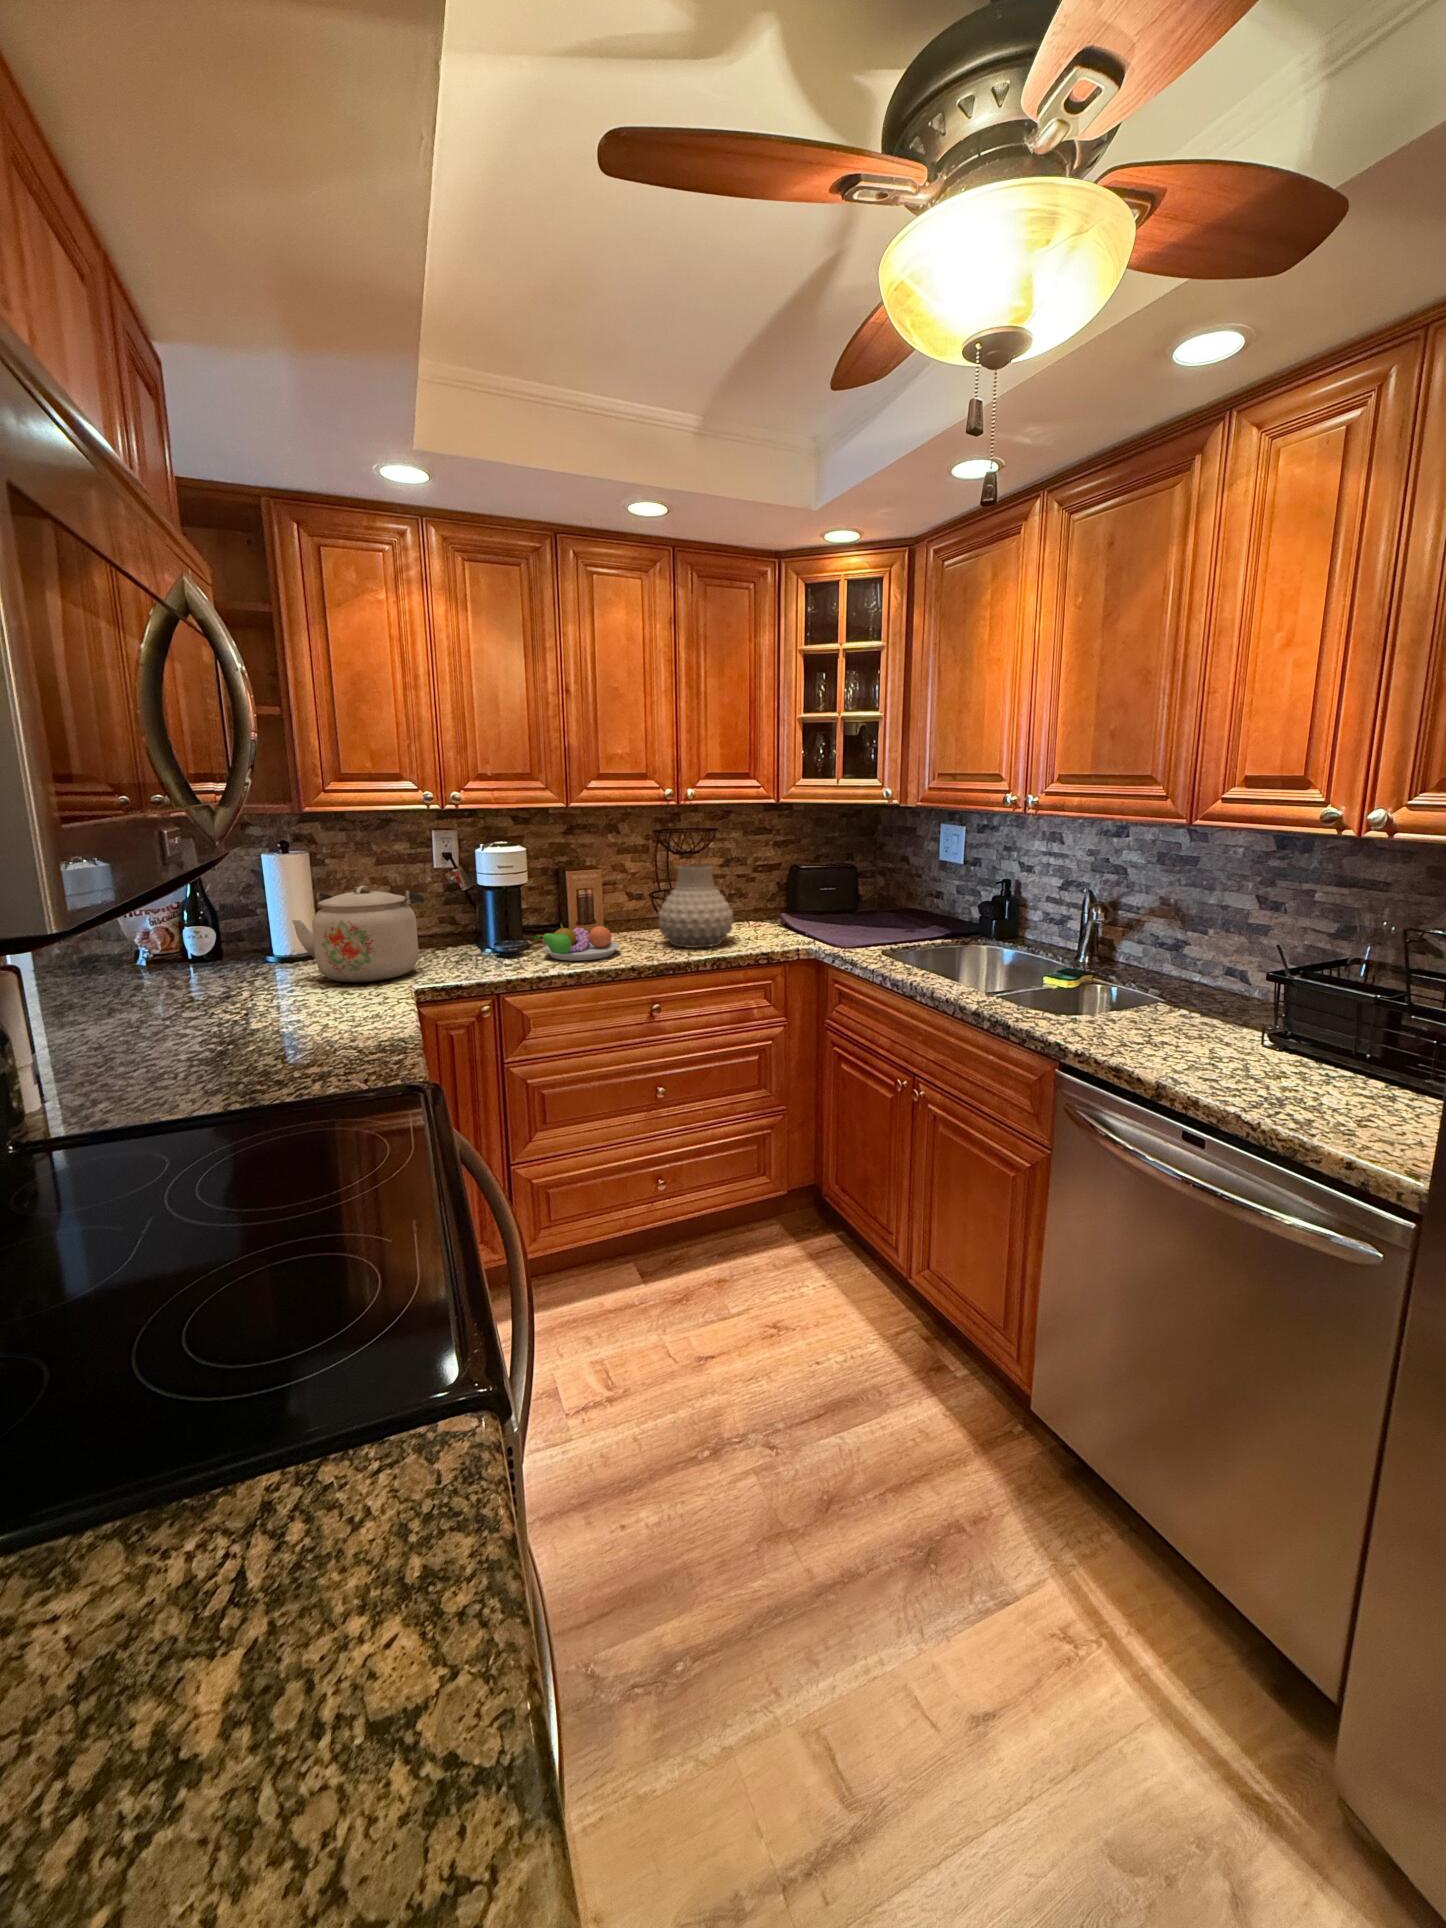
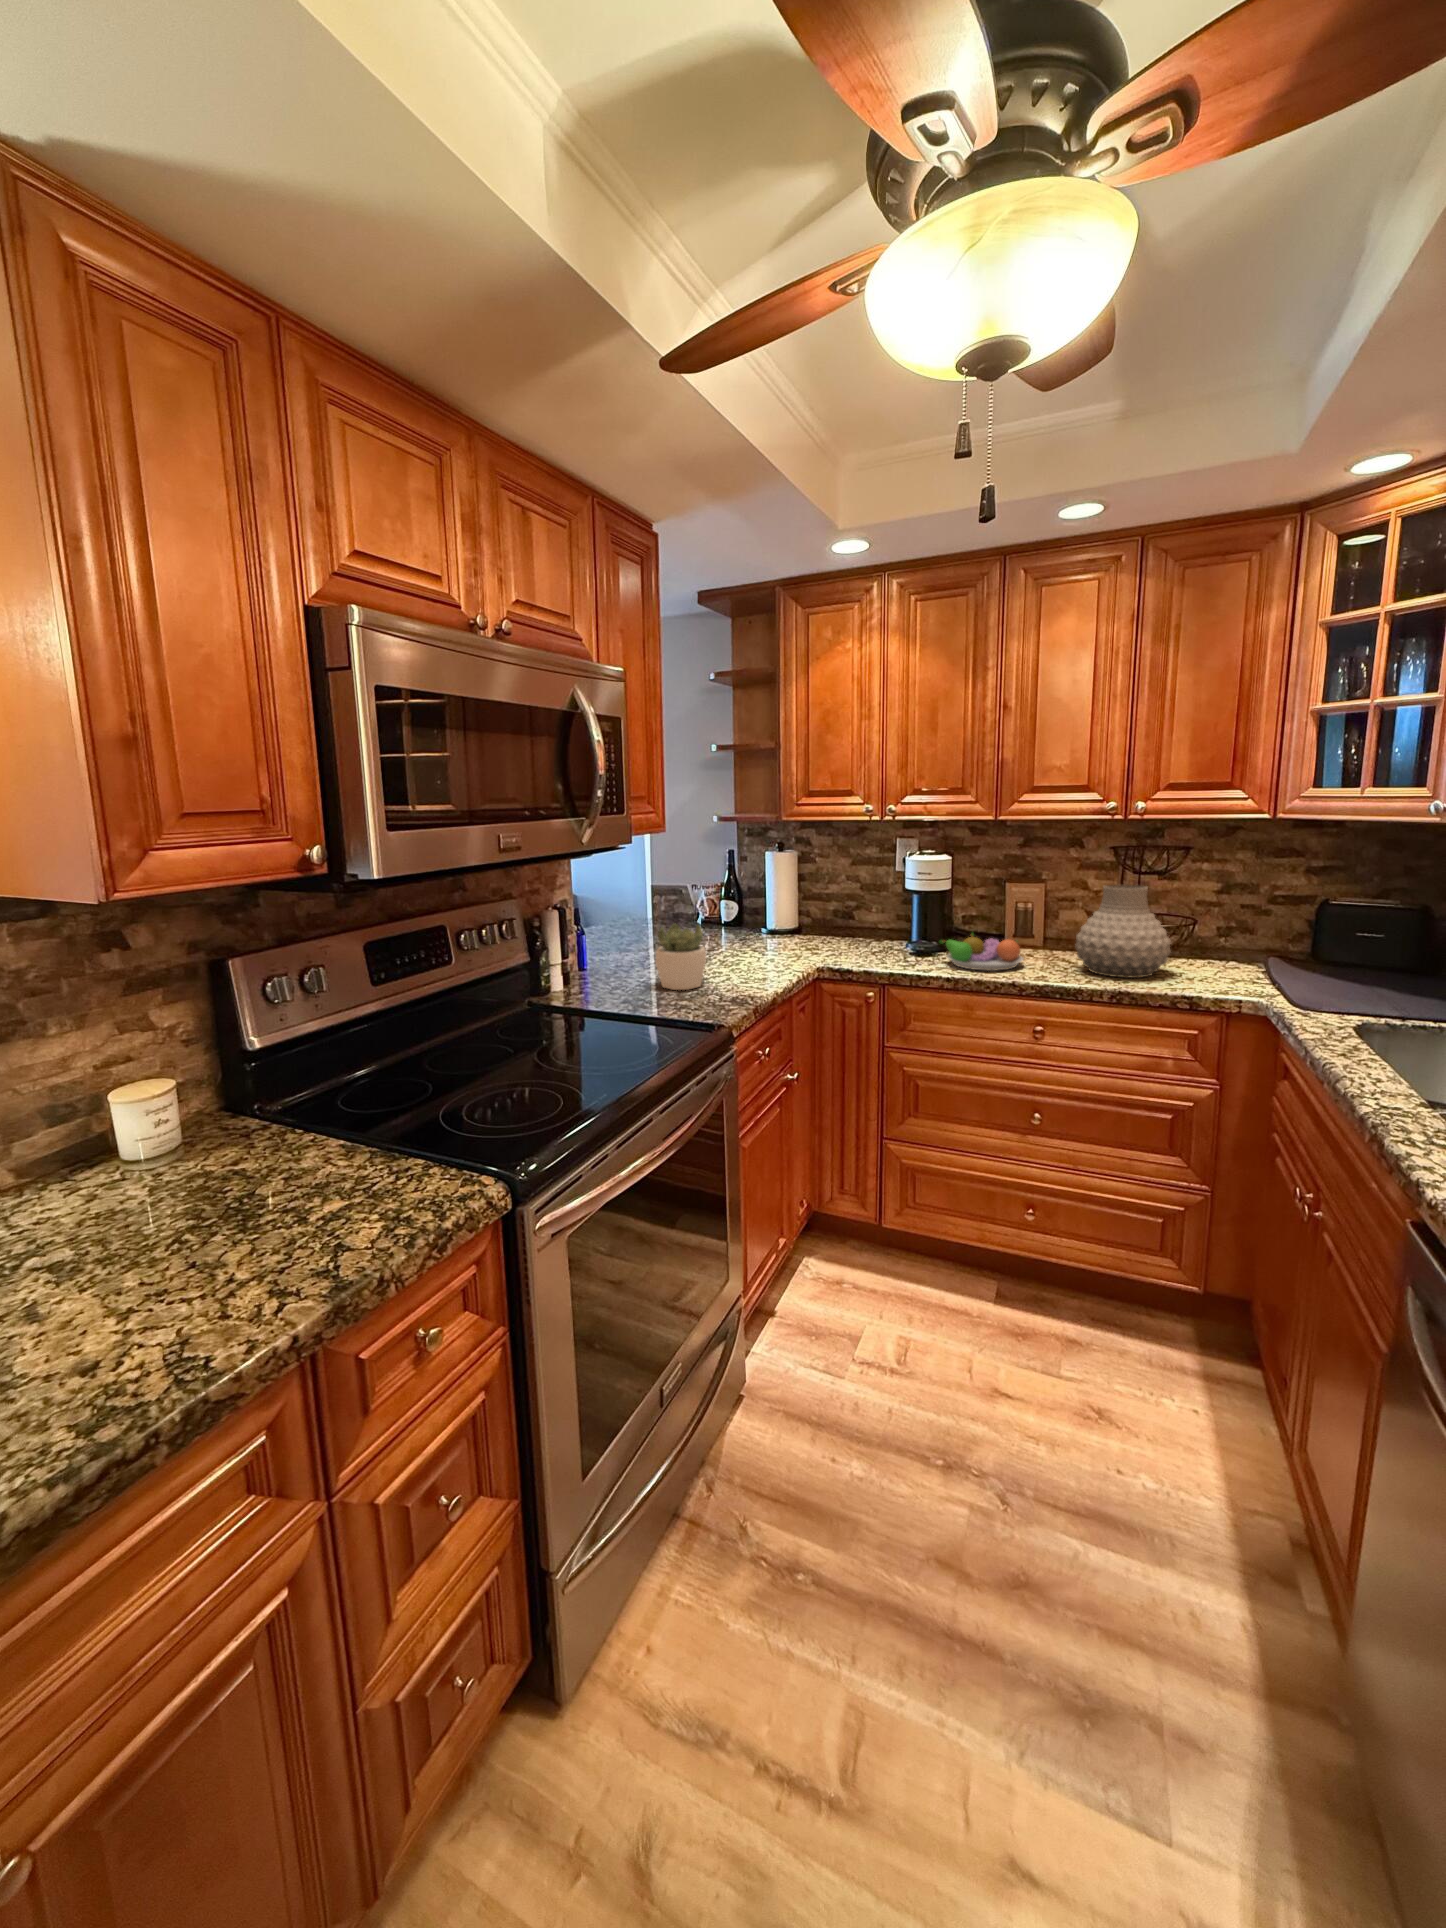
kettle: present [292,886,424,982] -> none [761,883,855,959]
succulent plant: none [203,951,296,1052] -> present [656,924,706,990]

